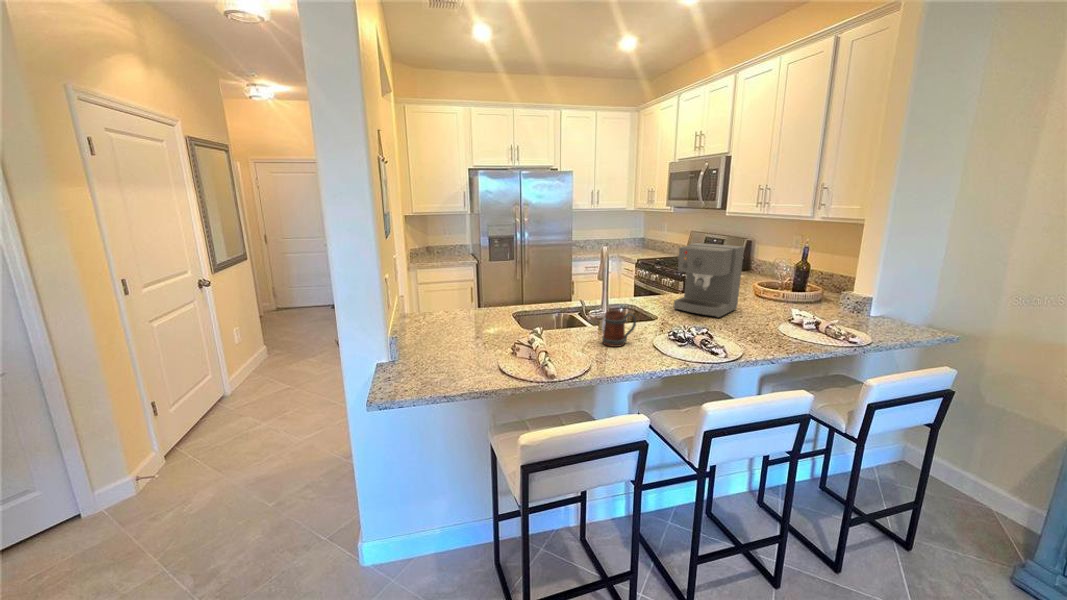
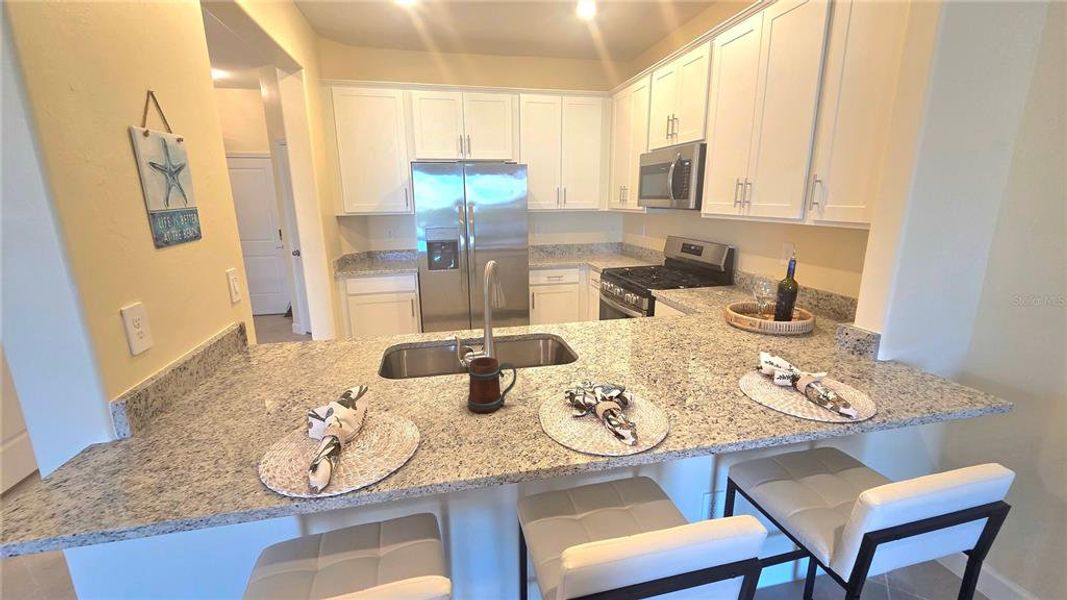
coffee maker: present [674,243,744,318] -> none [607,254,702,359]

